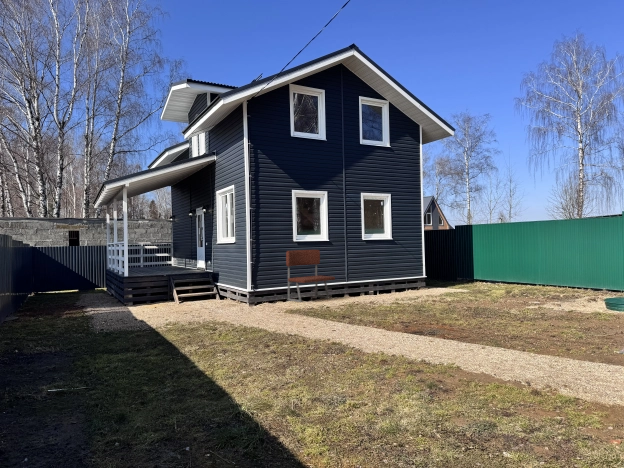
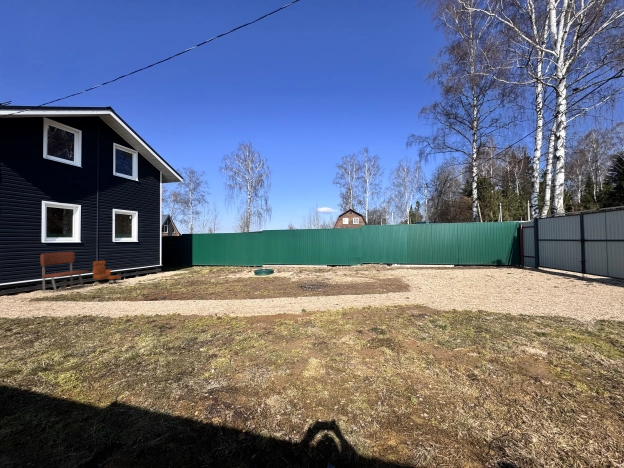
lounge chair: none [338,264,373,299] -> present [92,261,121,284]

